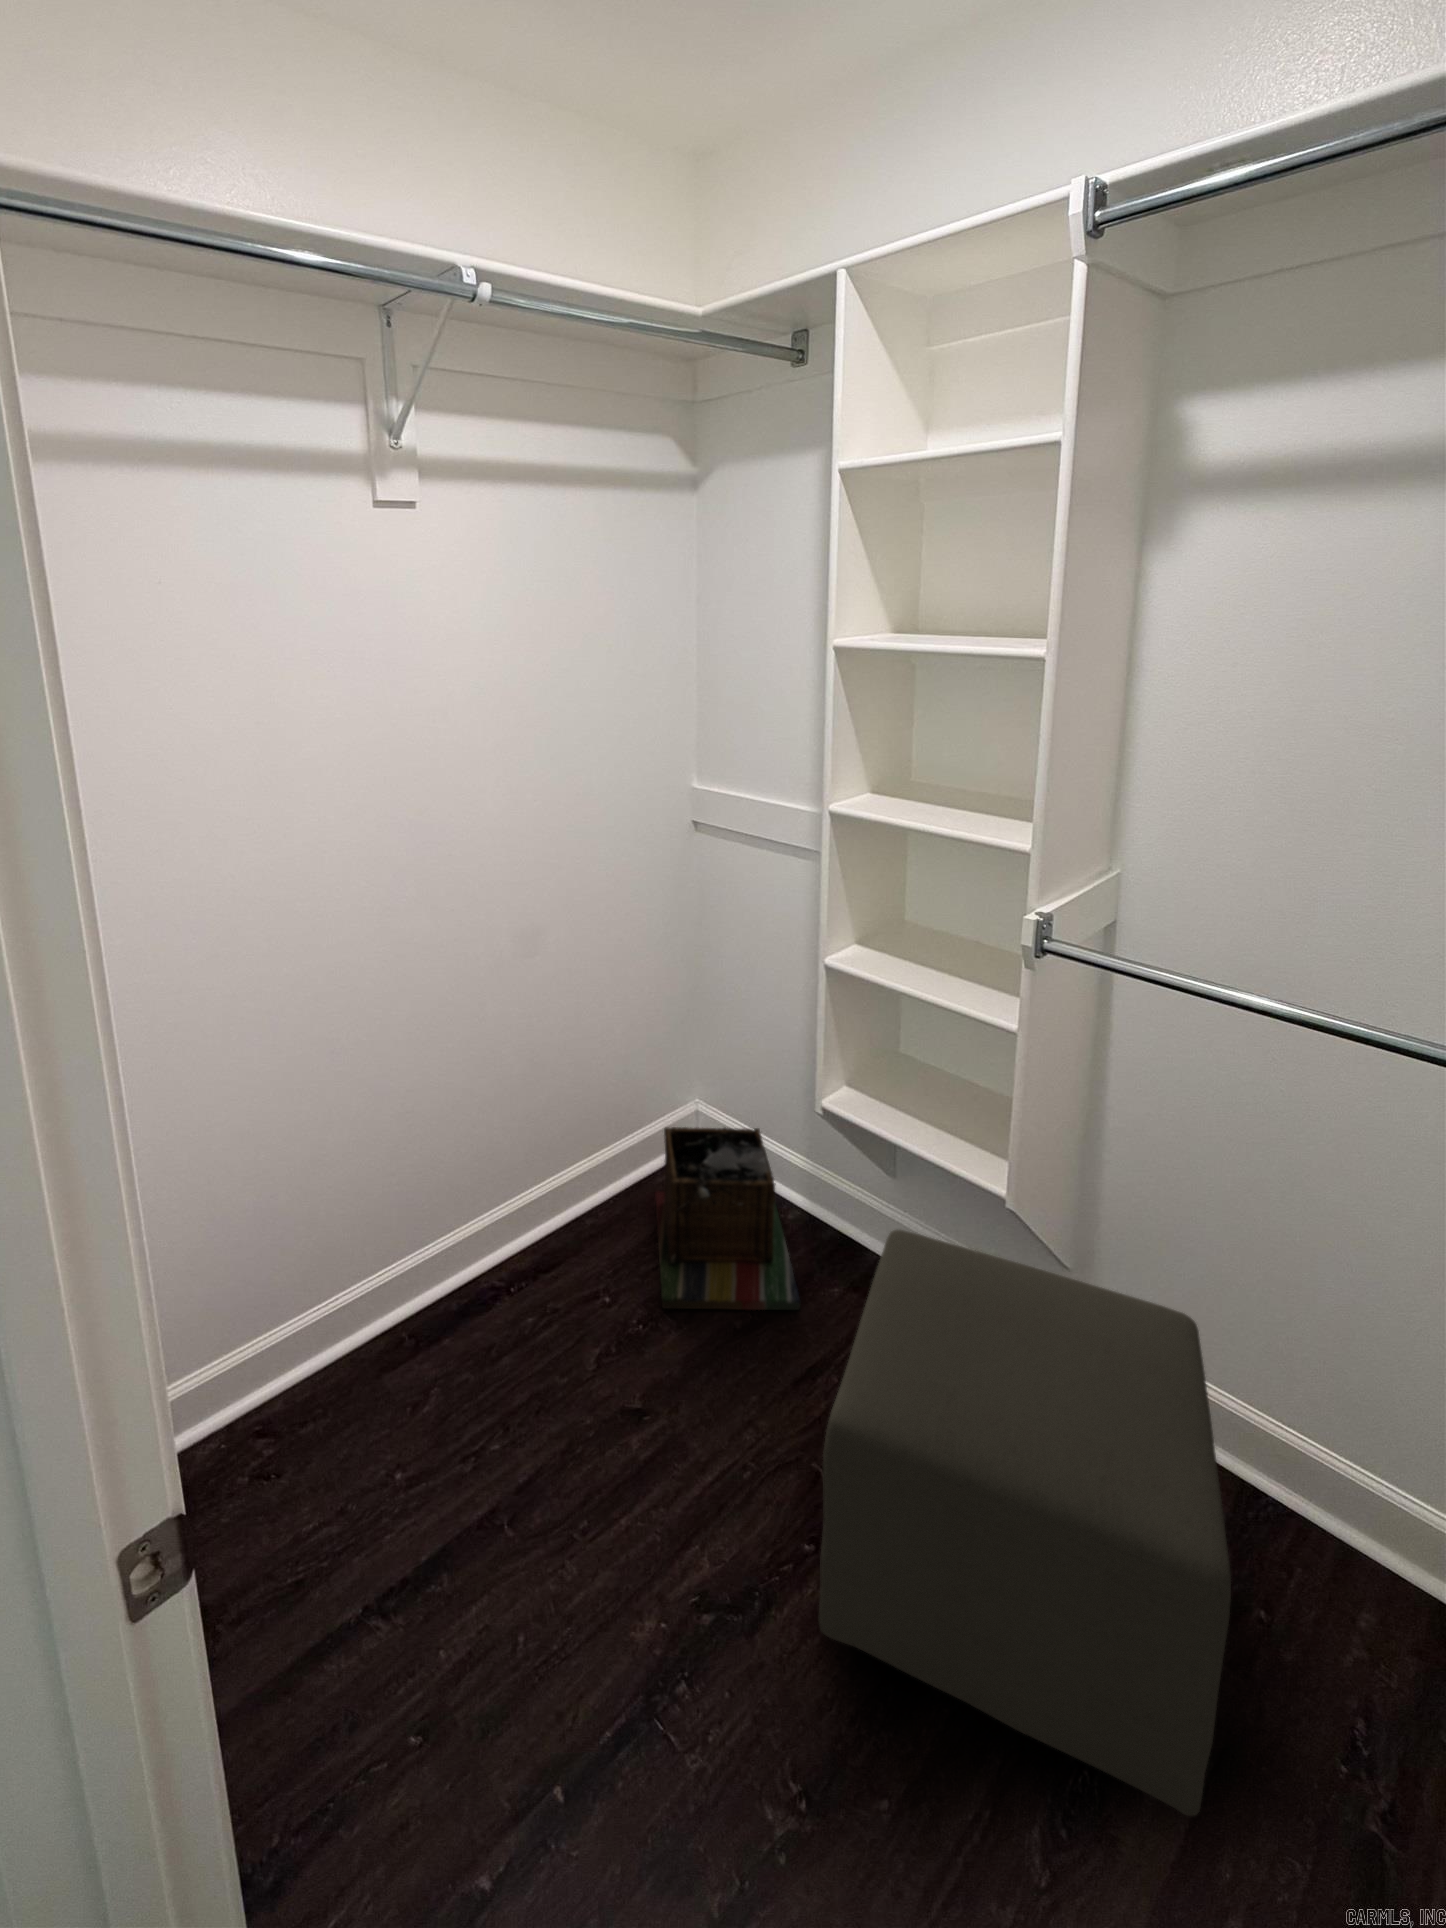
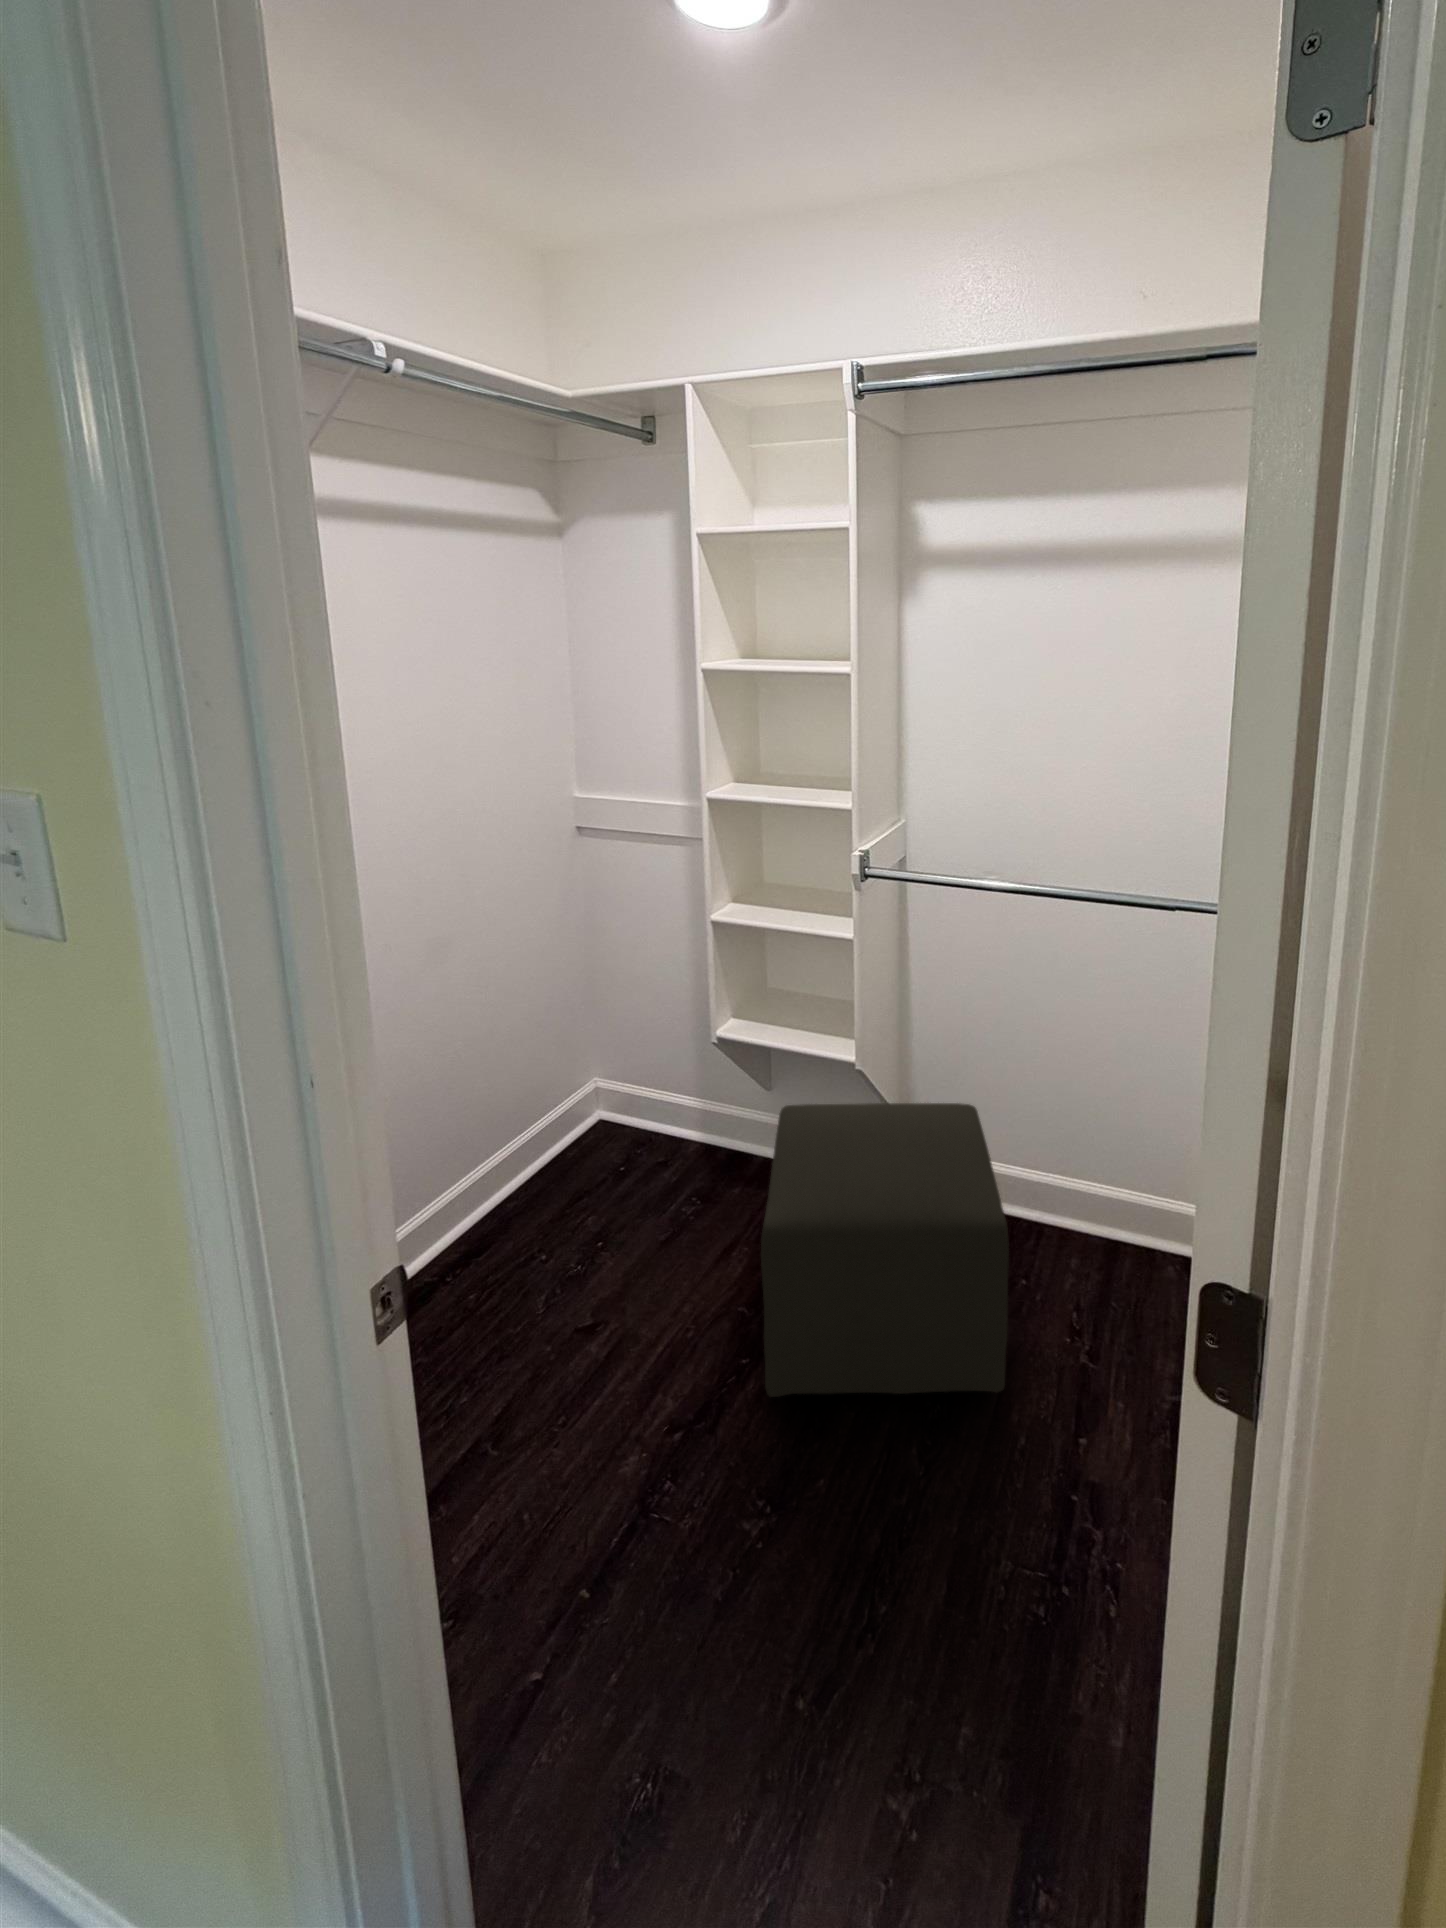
laundry basket: present [655,1127,800,1310] -> none [571,1078,712,1242]

